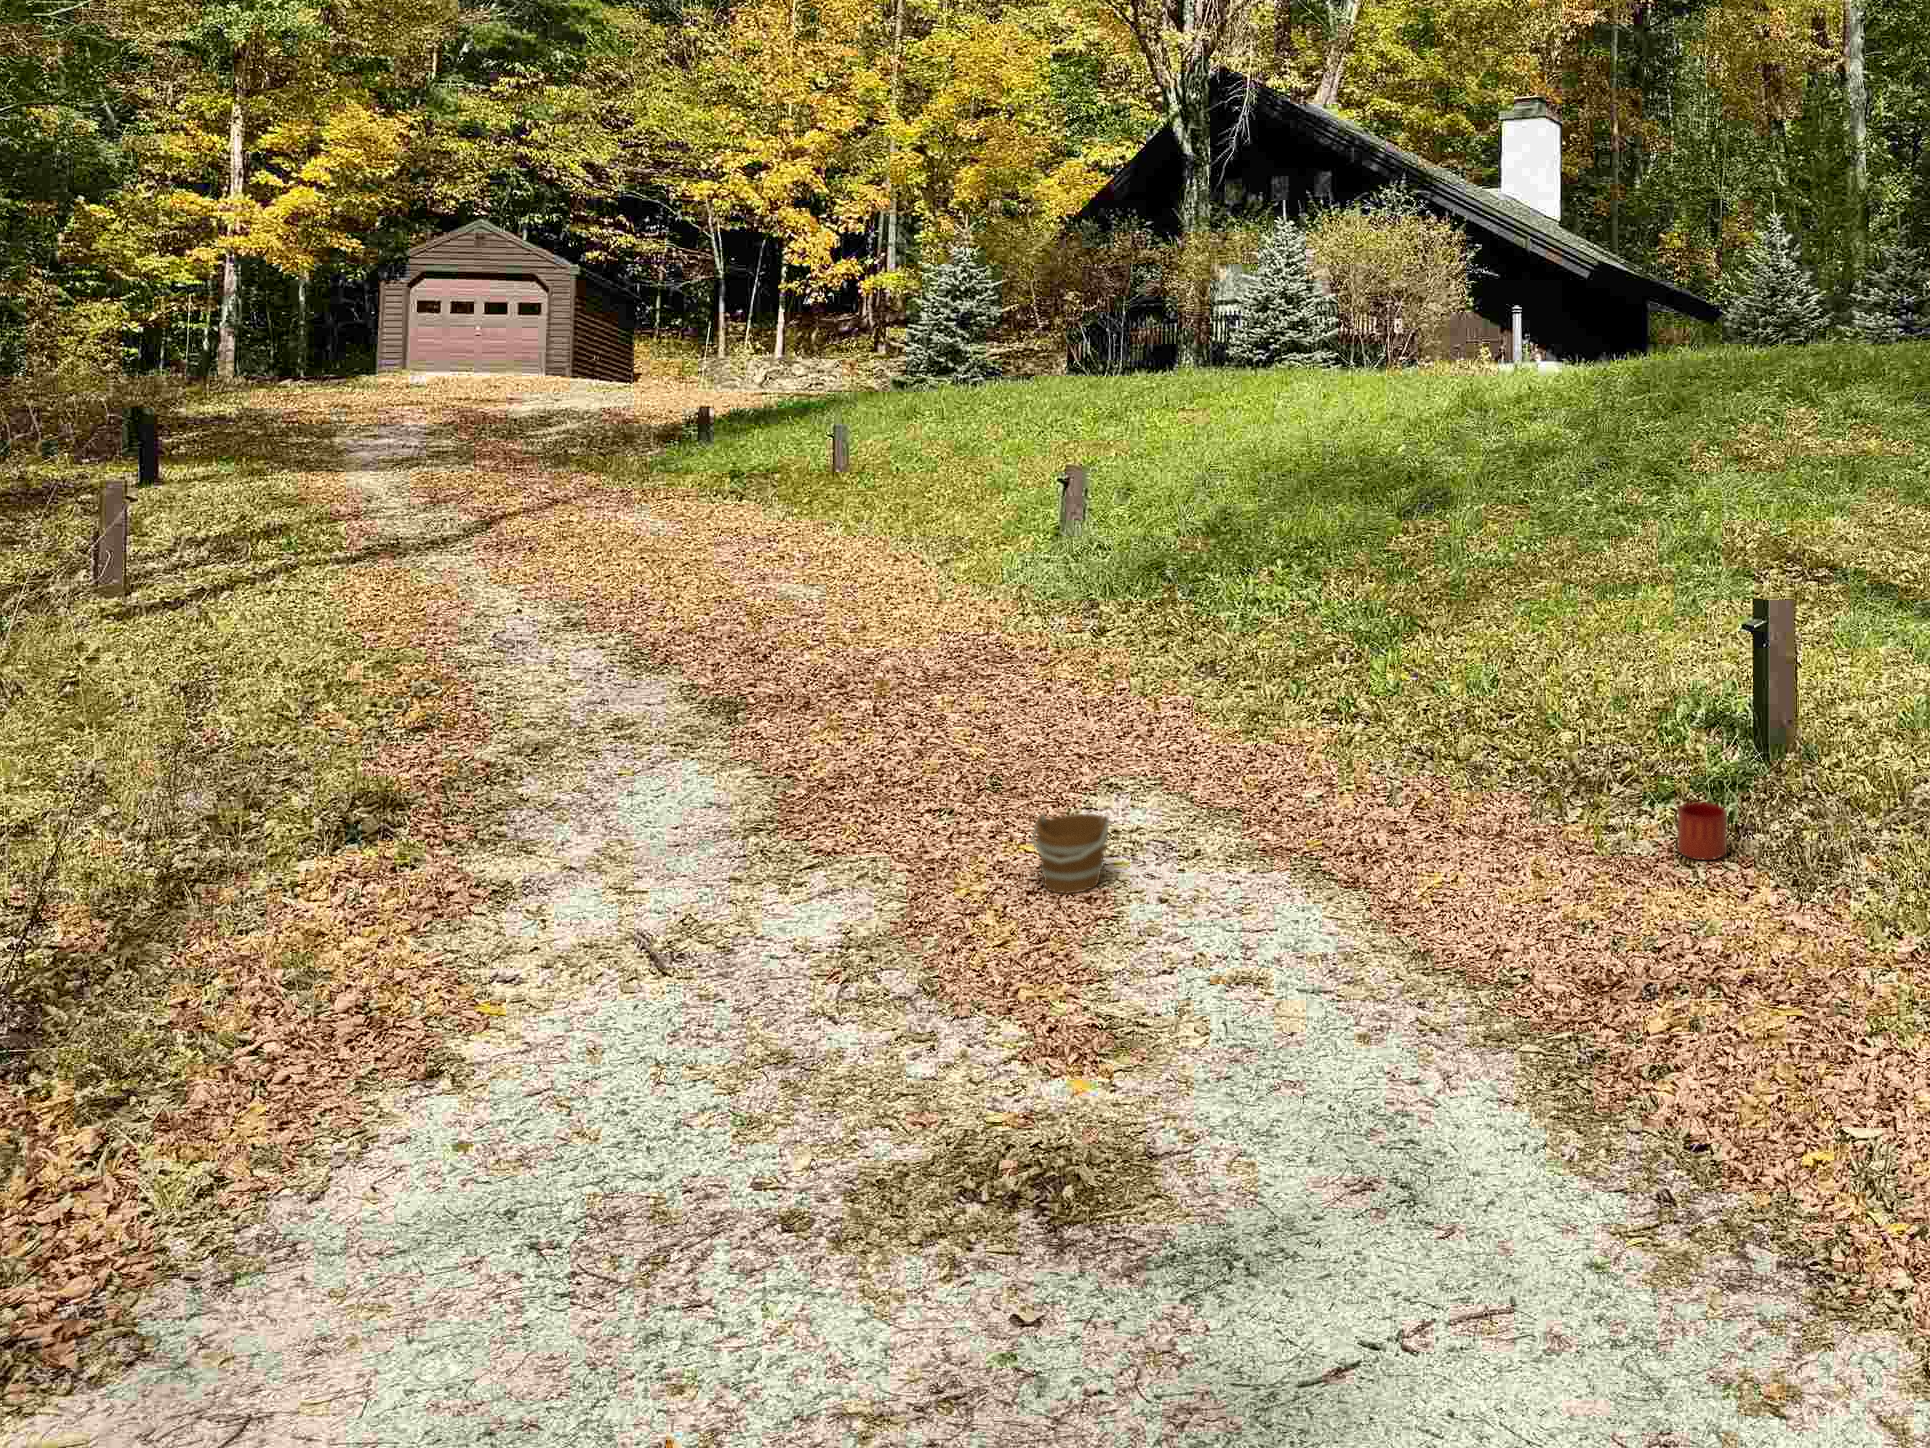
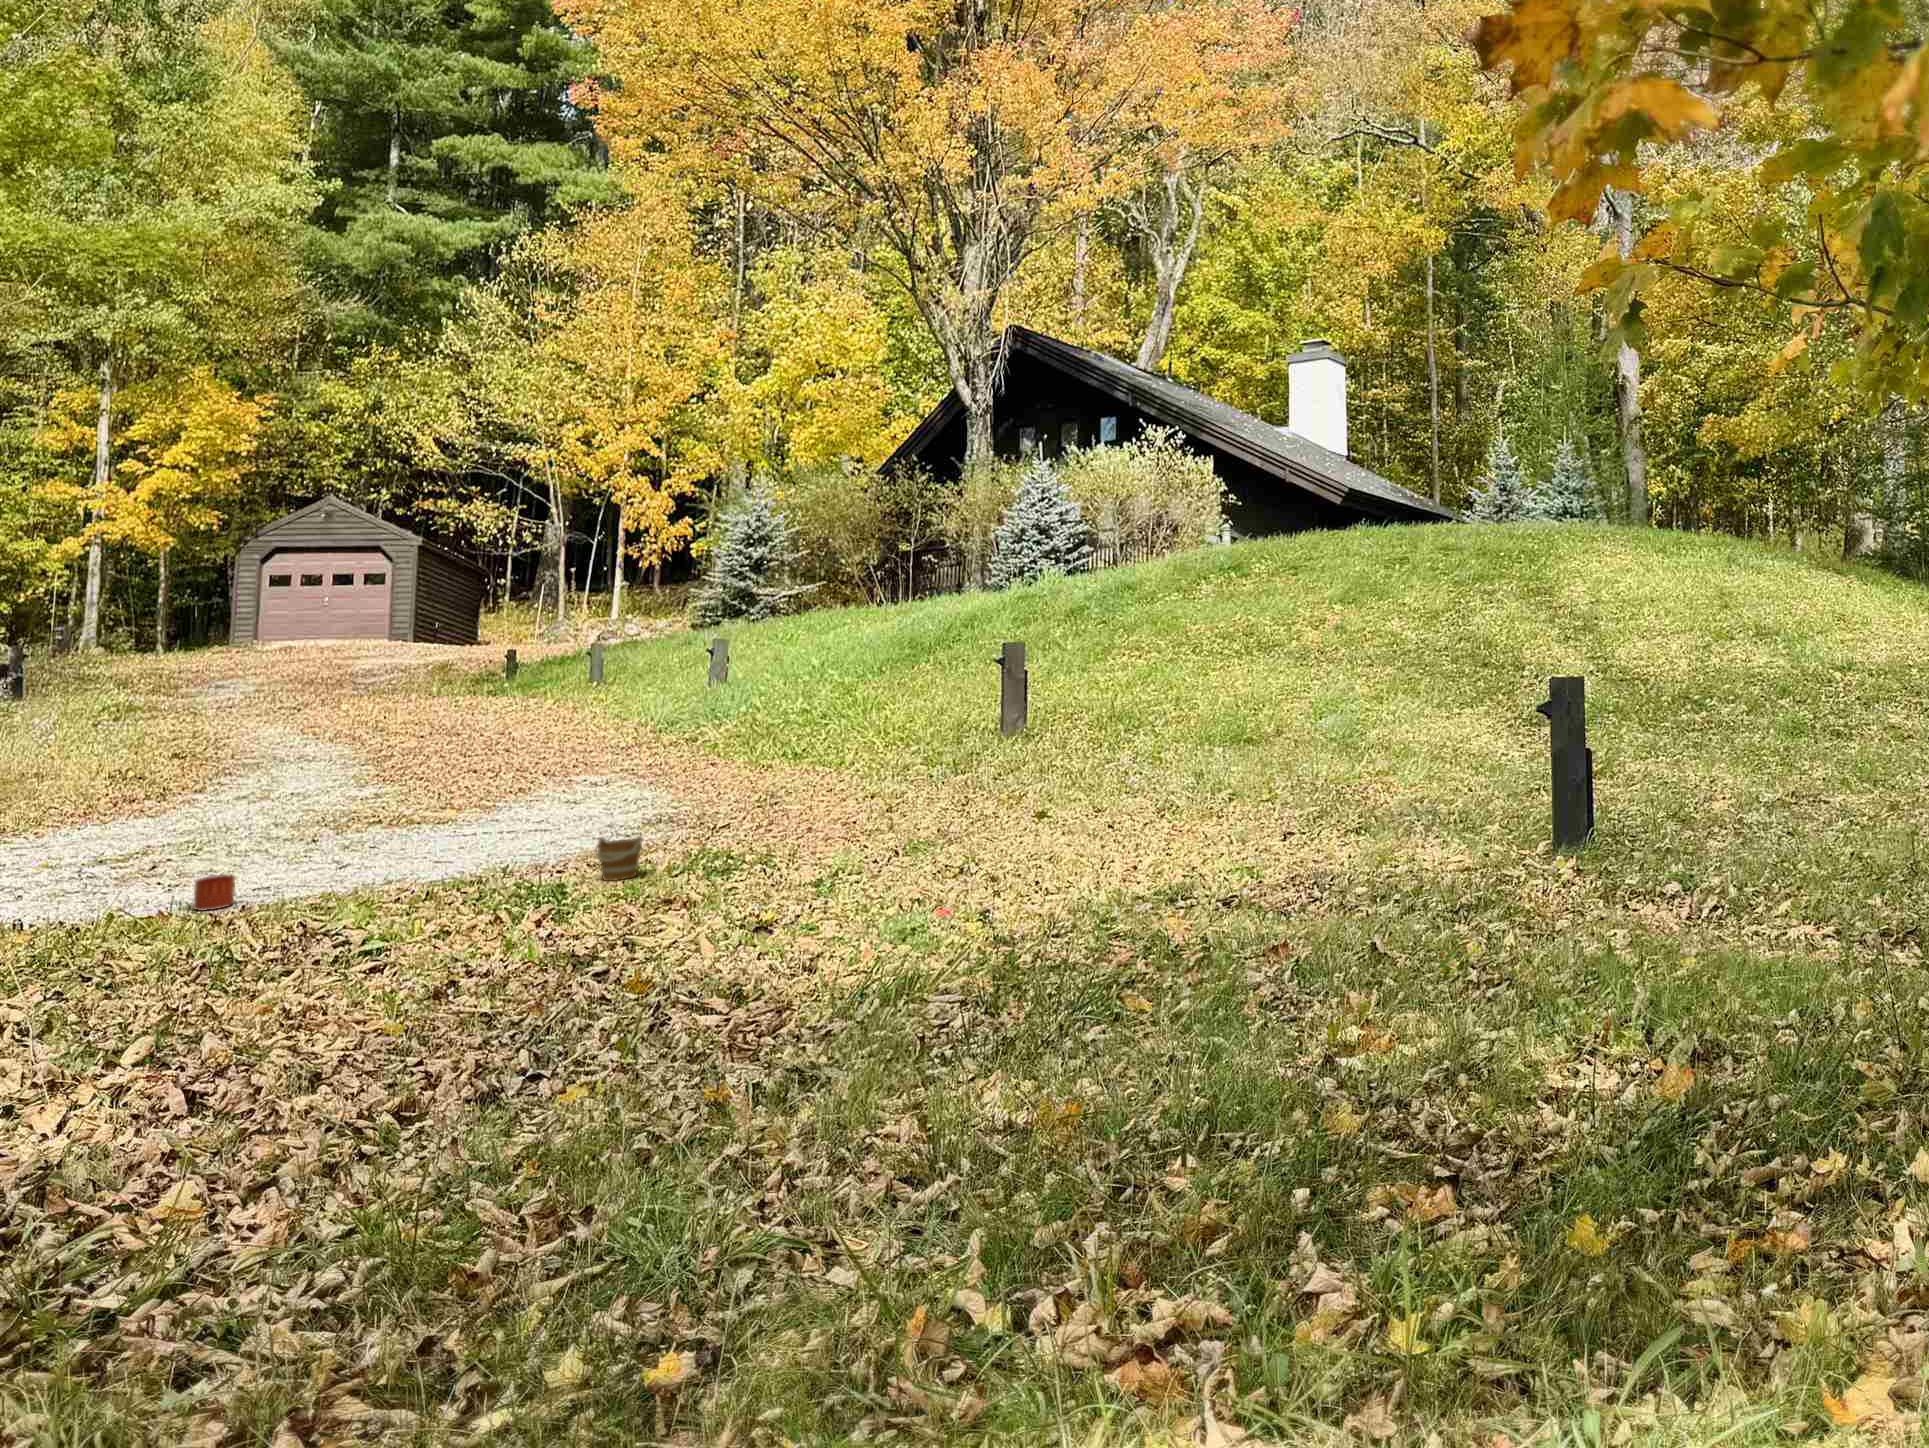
planter: present [1677,802,1727,860] -> present [194,875,235,911]

